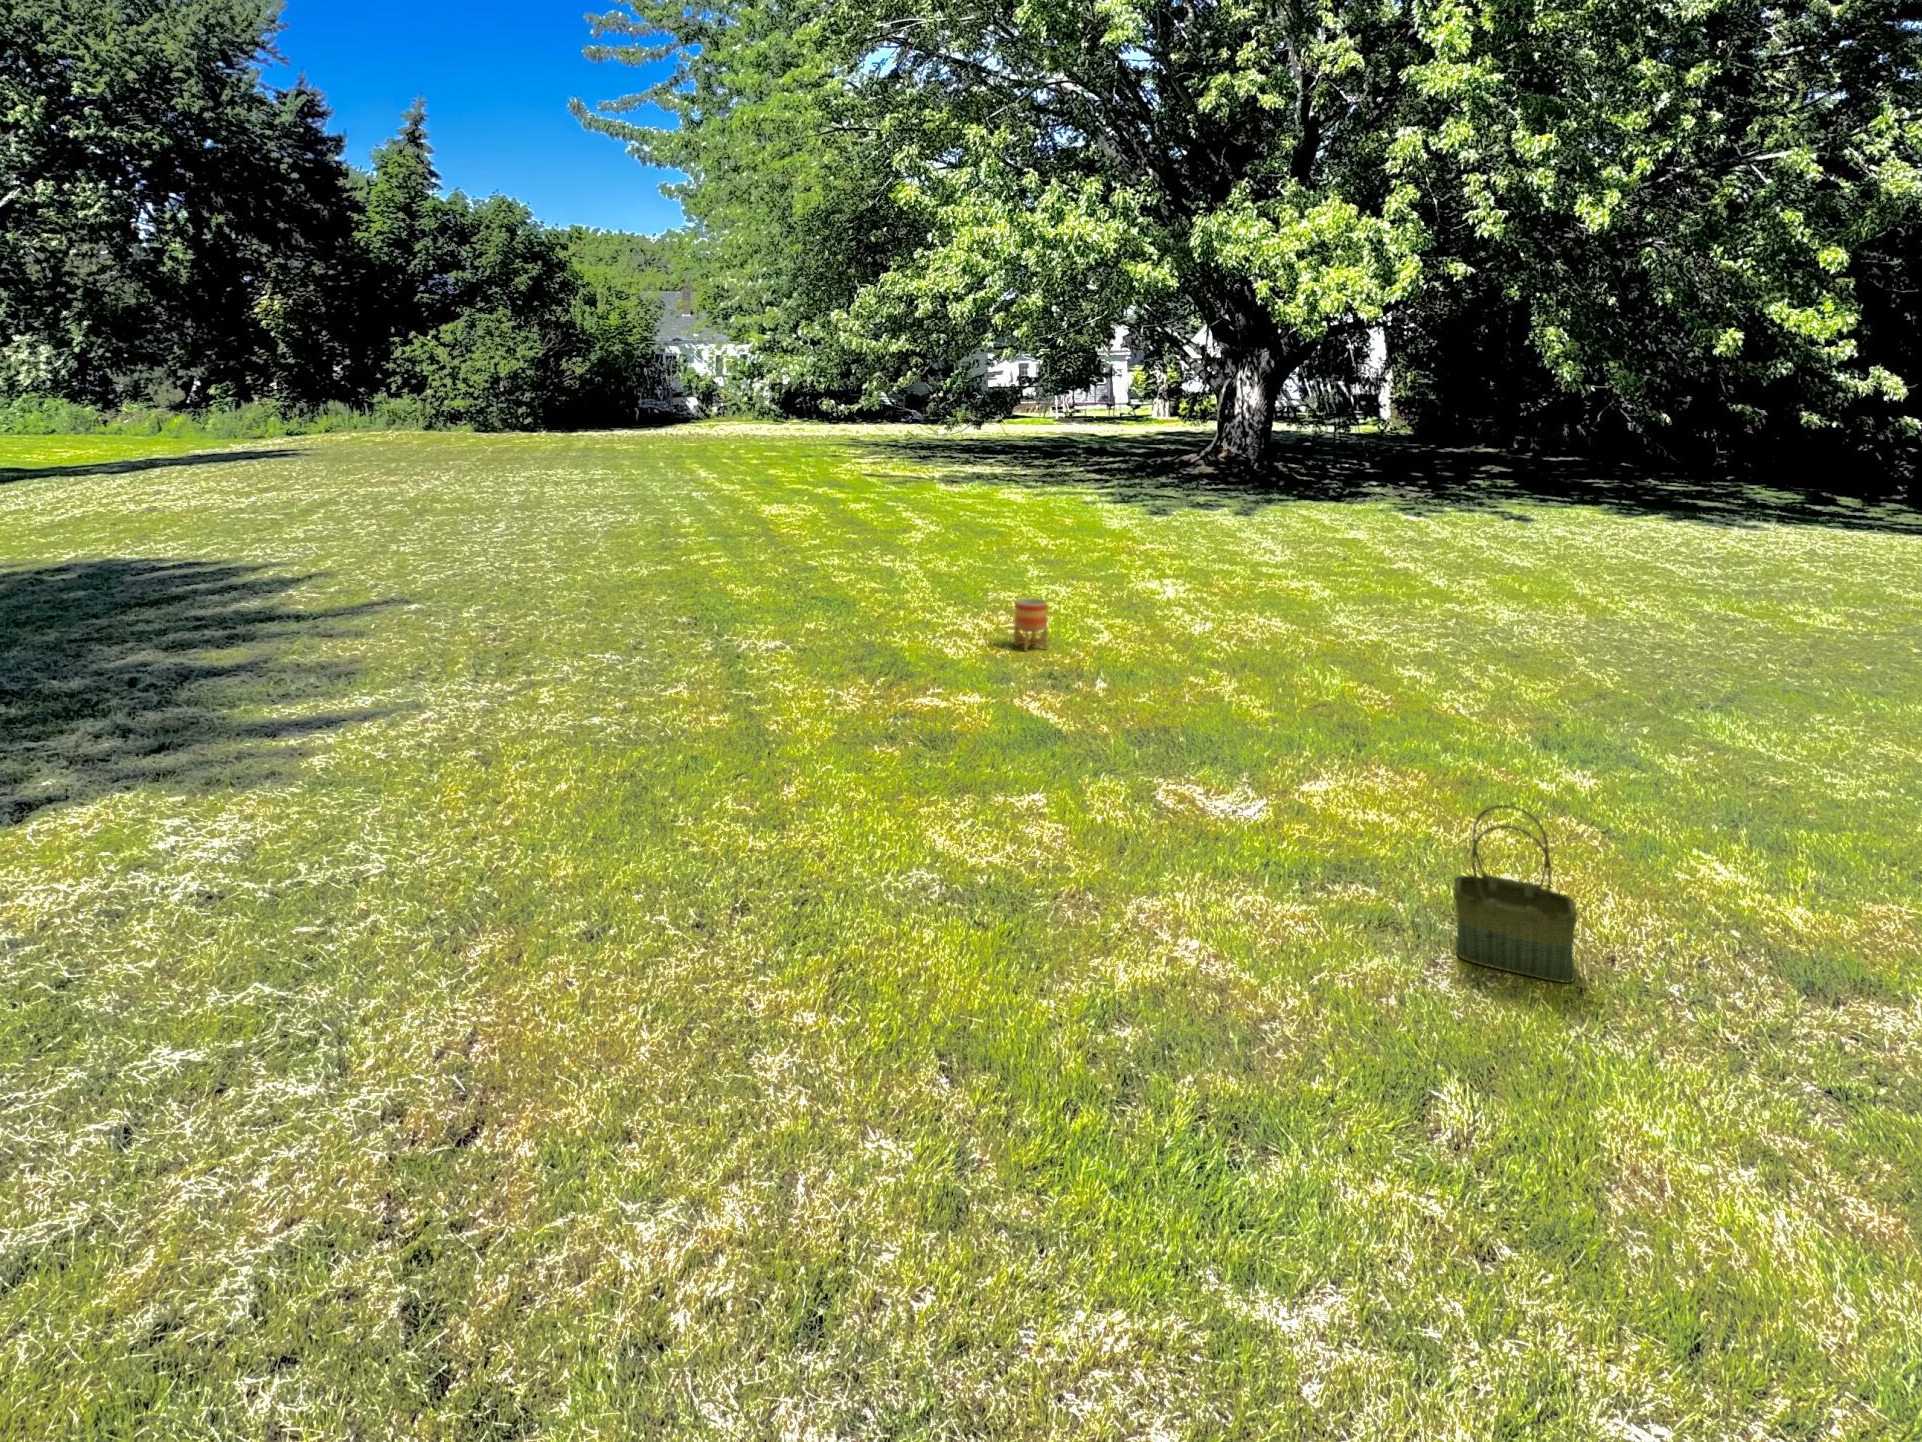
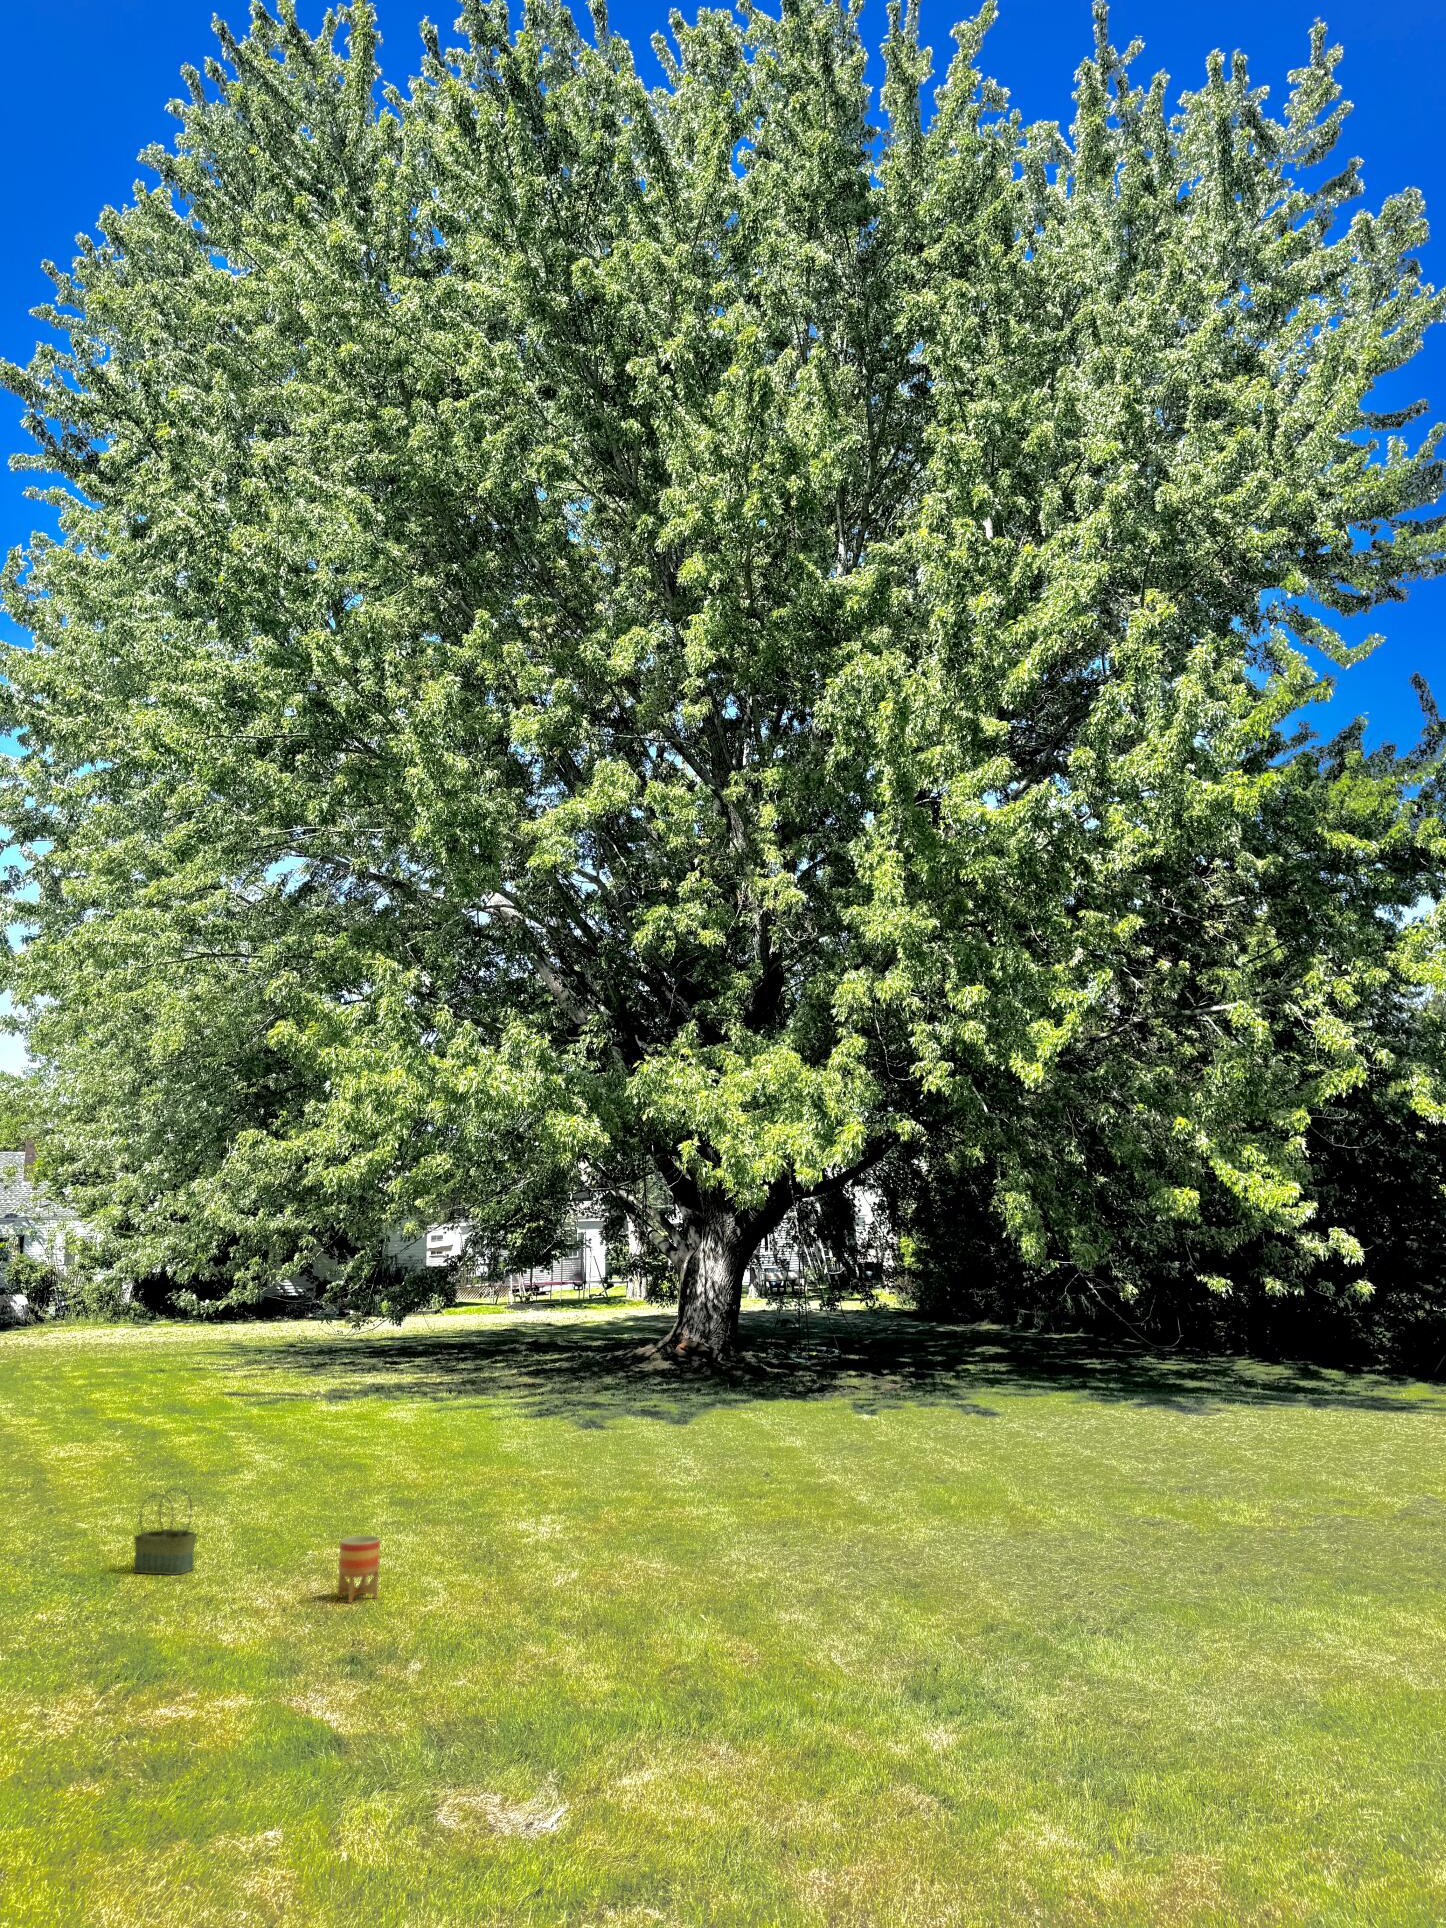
basket: present [1453,805,1578,983] -> present [133,1488,197,1575]

